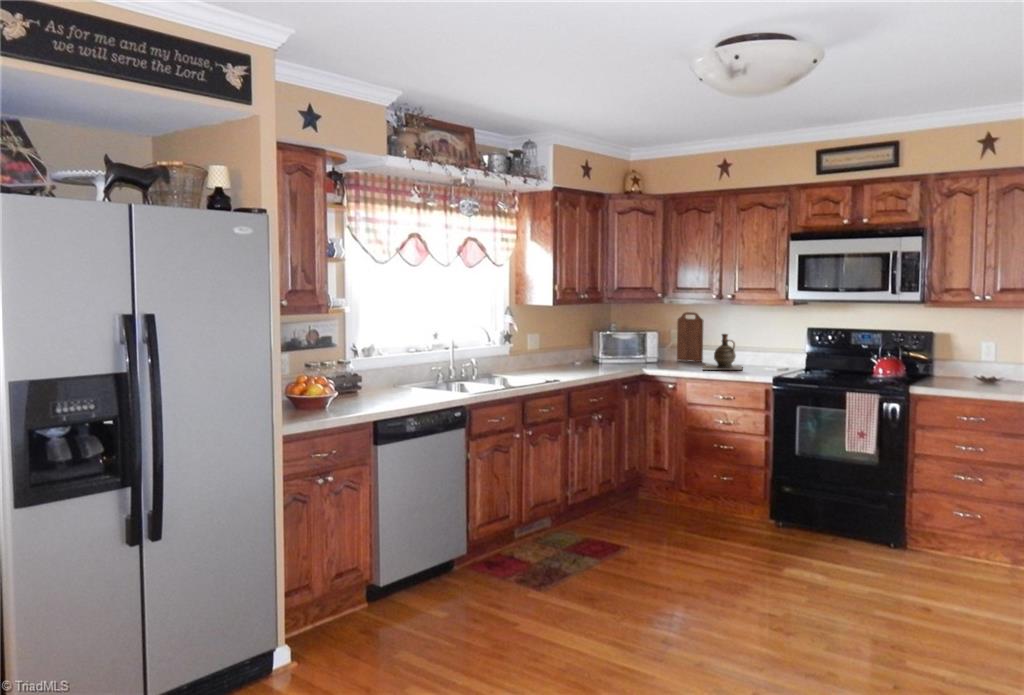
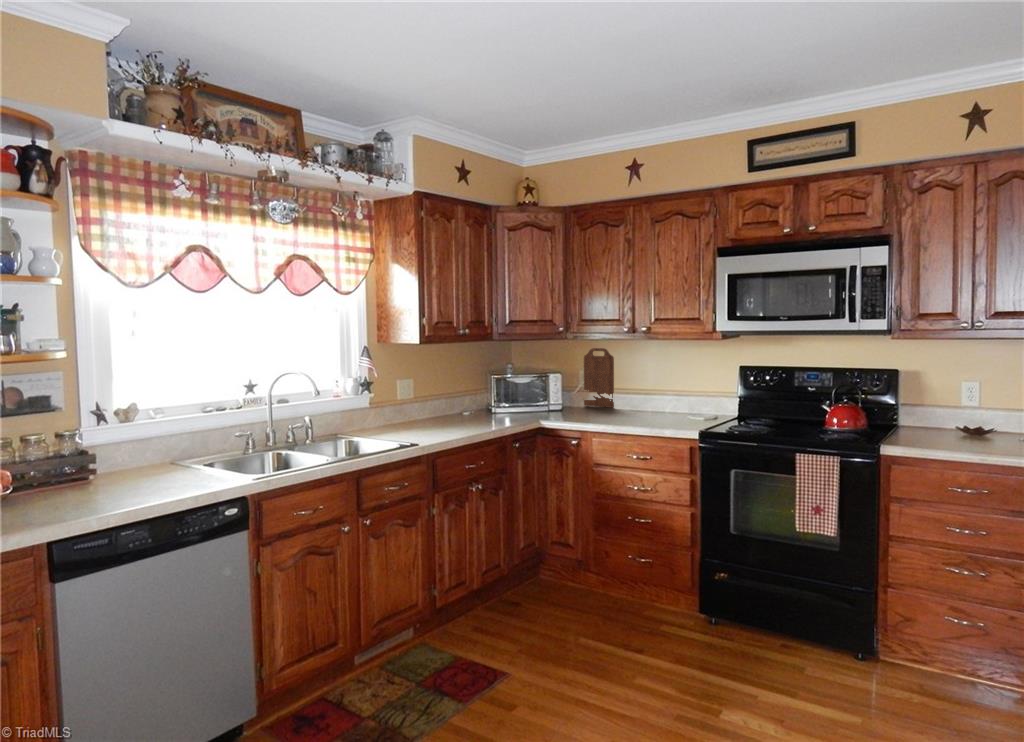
ceramic jug: present [703,334,742,370] -> none [611,375,661,420]

